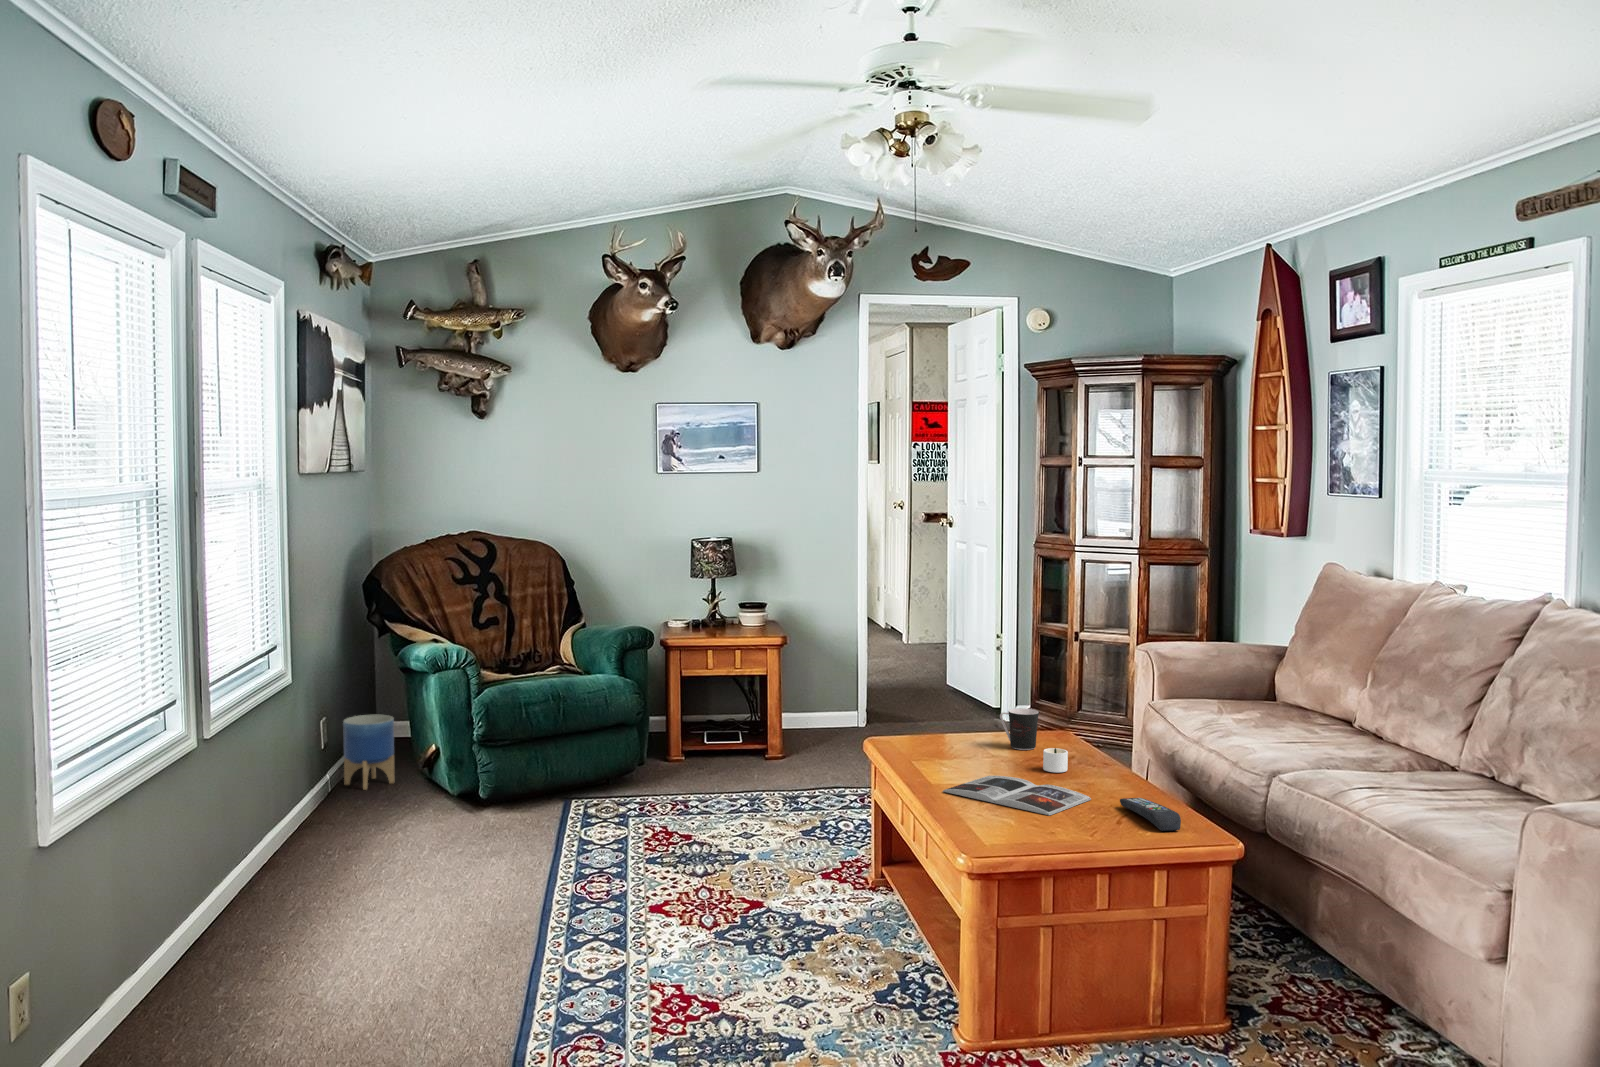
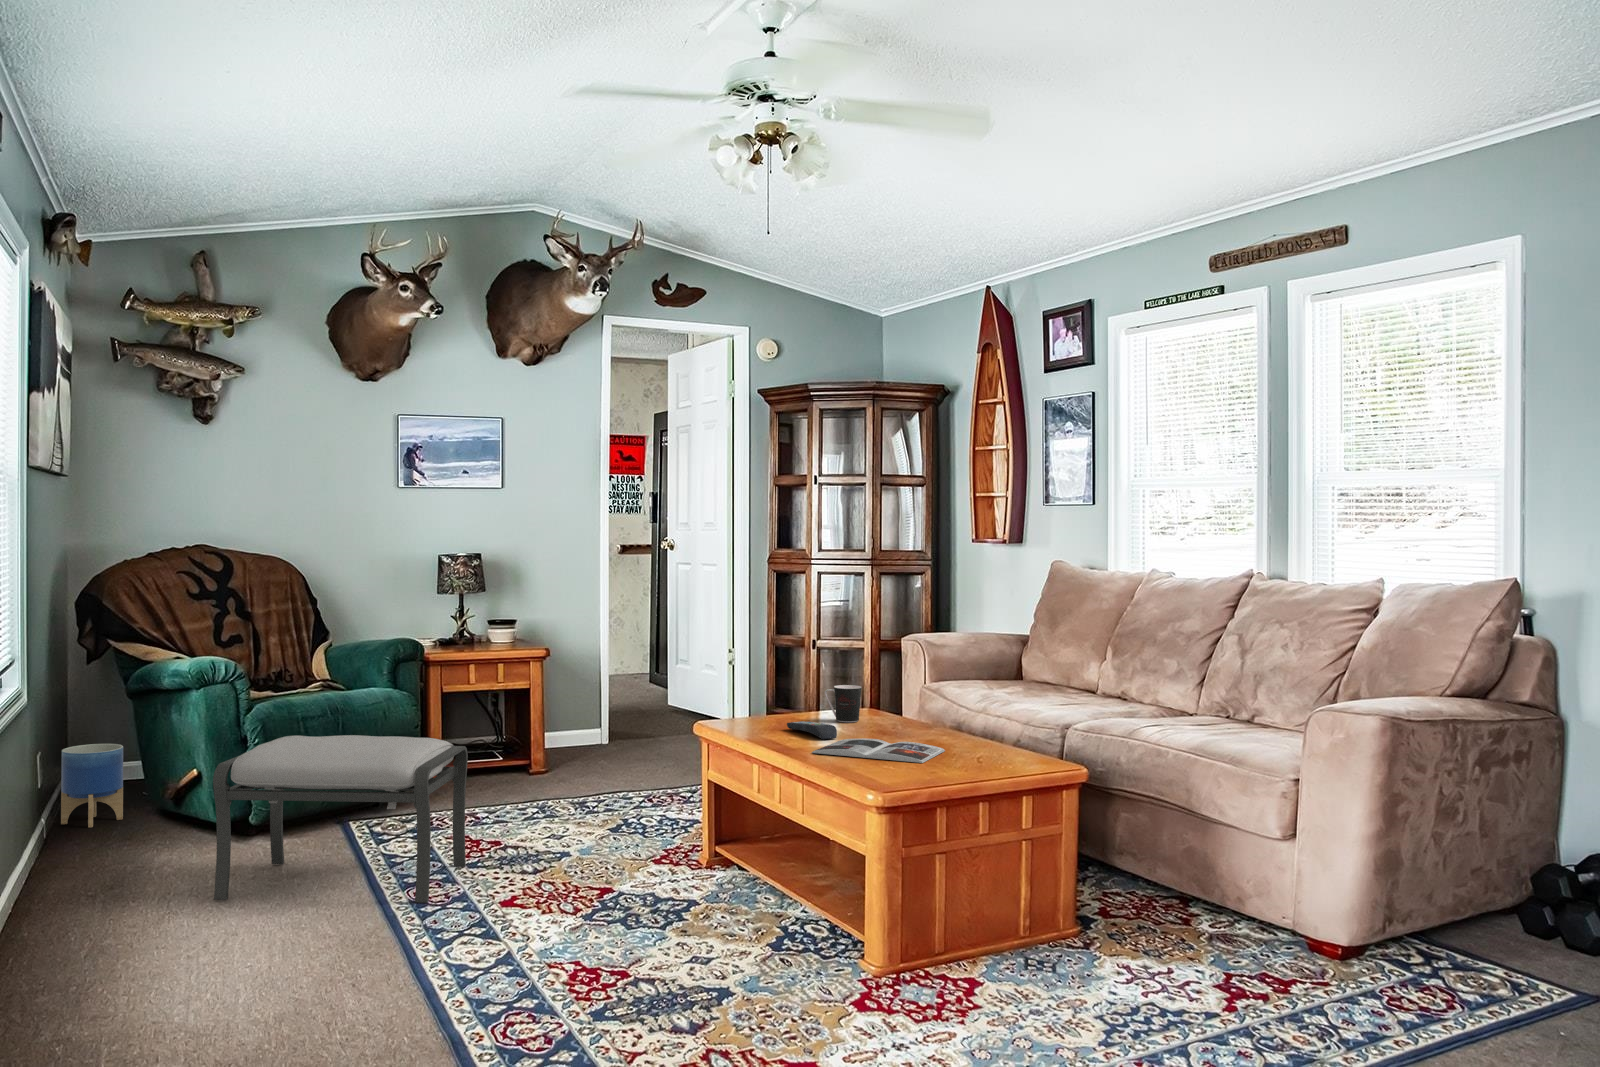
ottoman: none [412,729,647,902] -> present [213,735,468,903]
candle: present [1043,748,1068,773] -> none [882,713,912,736]
remote control: present [1120,798,1181,831] -> present [787,721,837,739]

